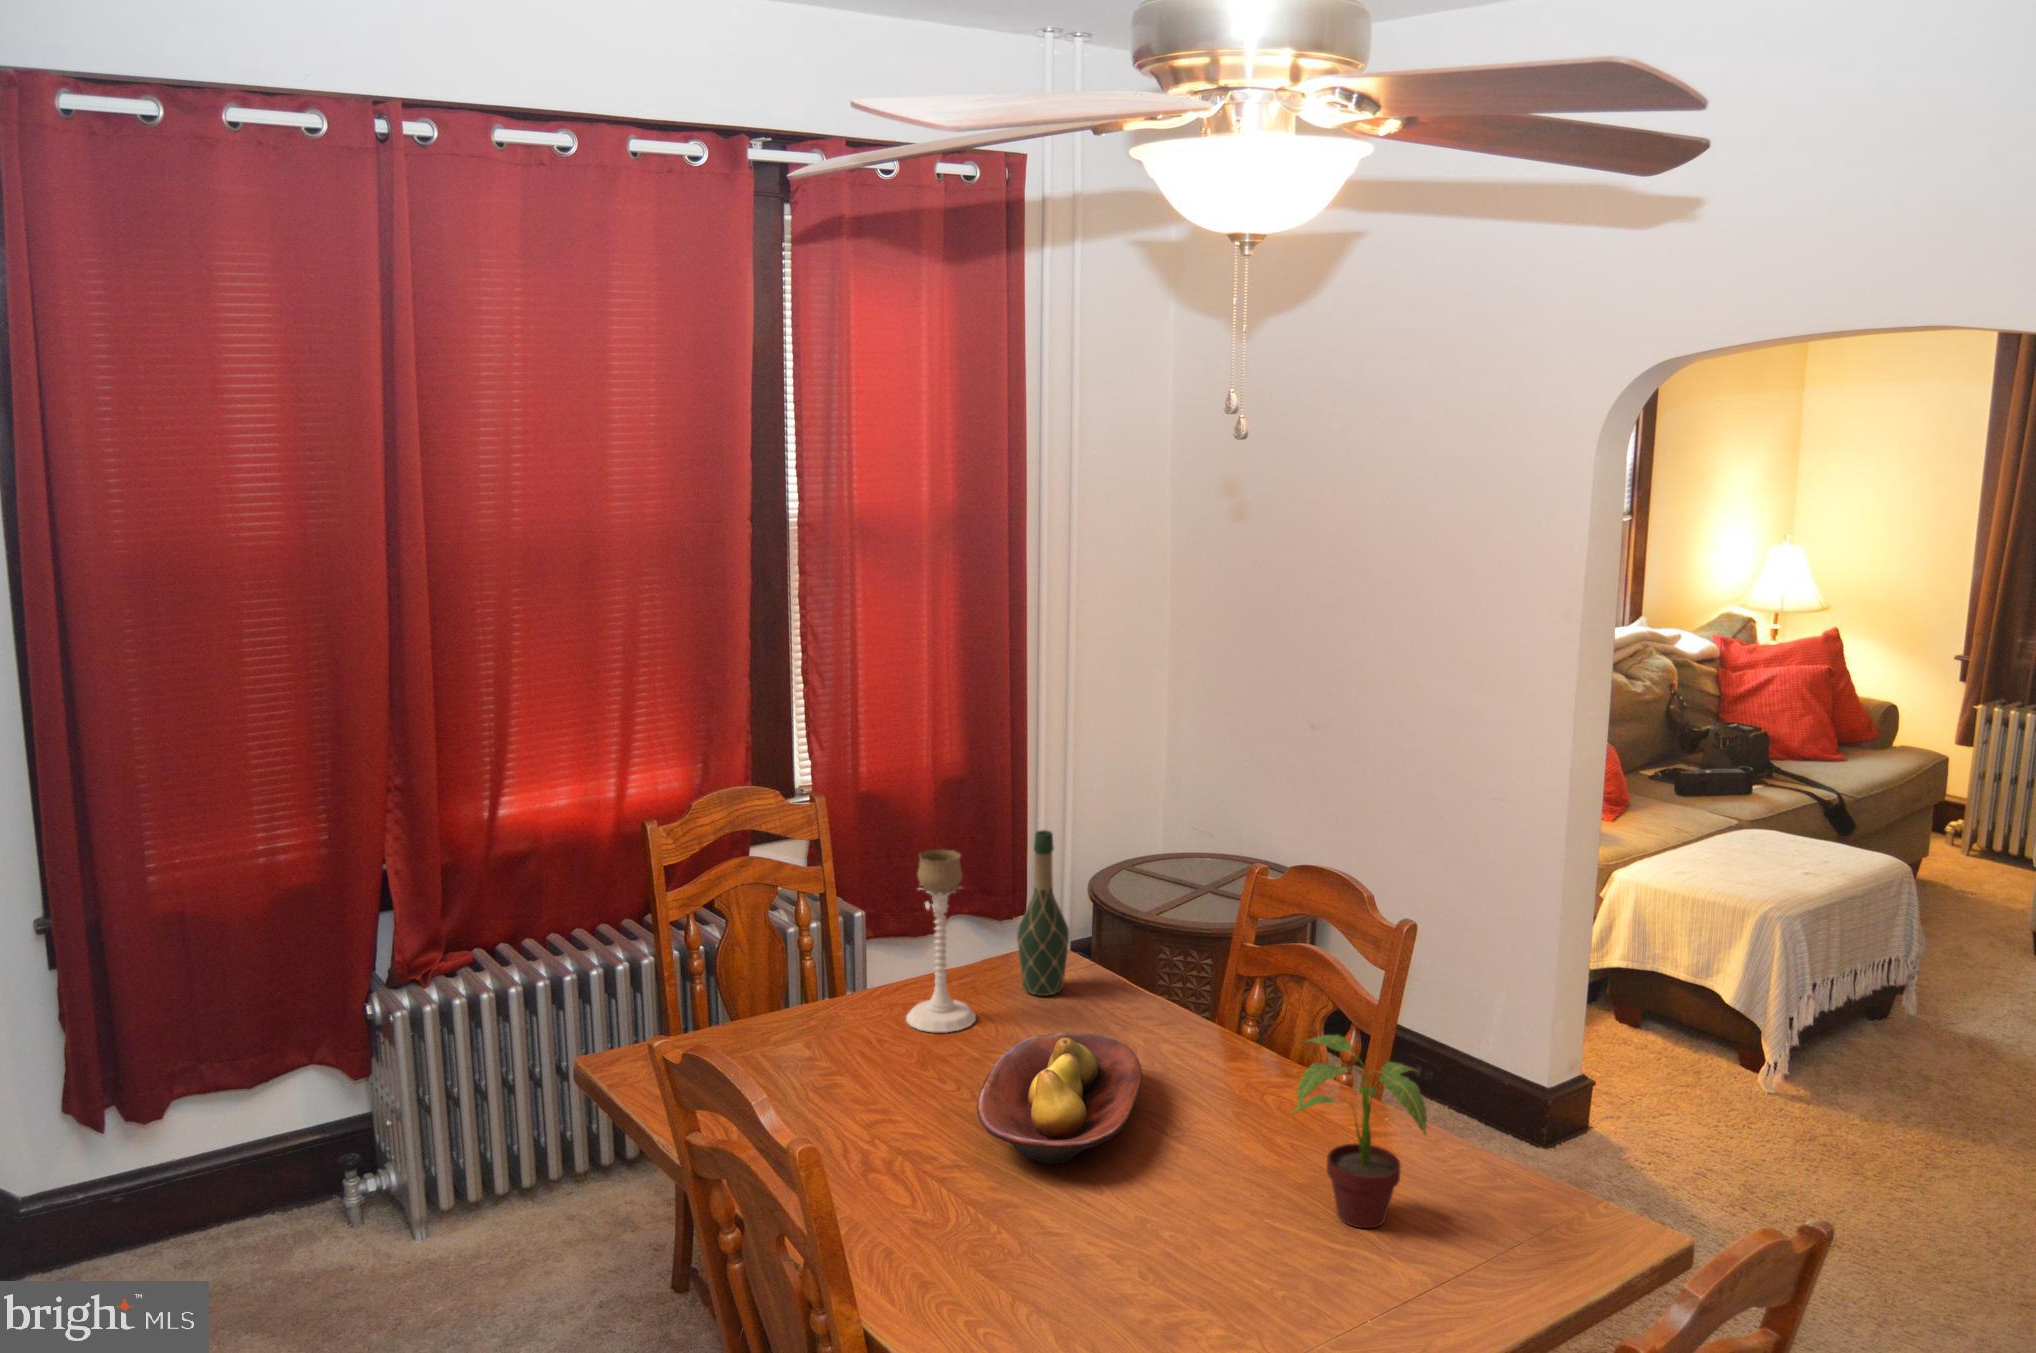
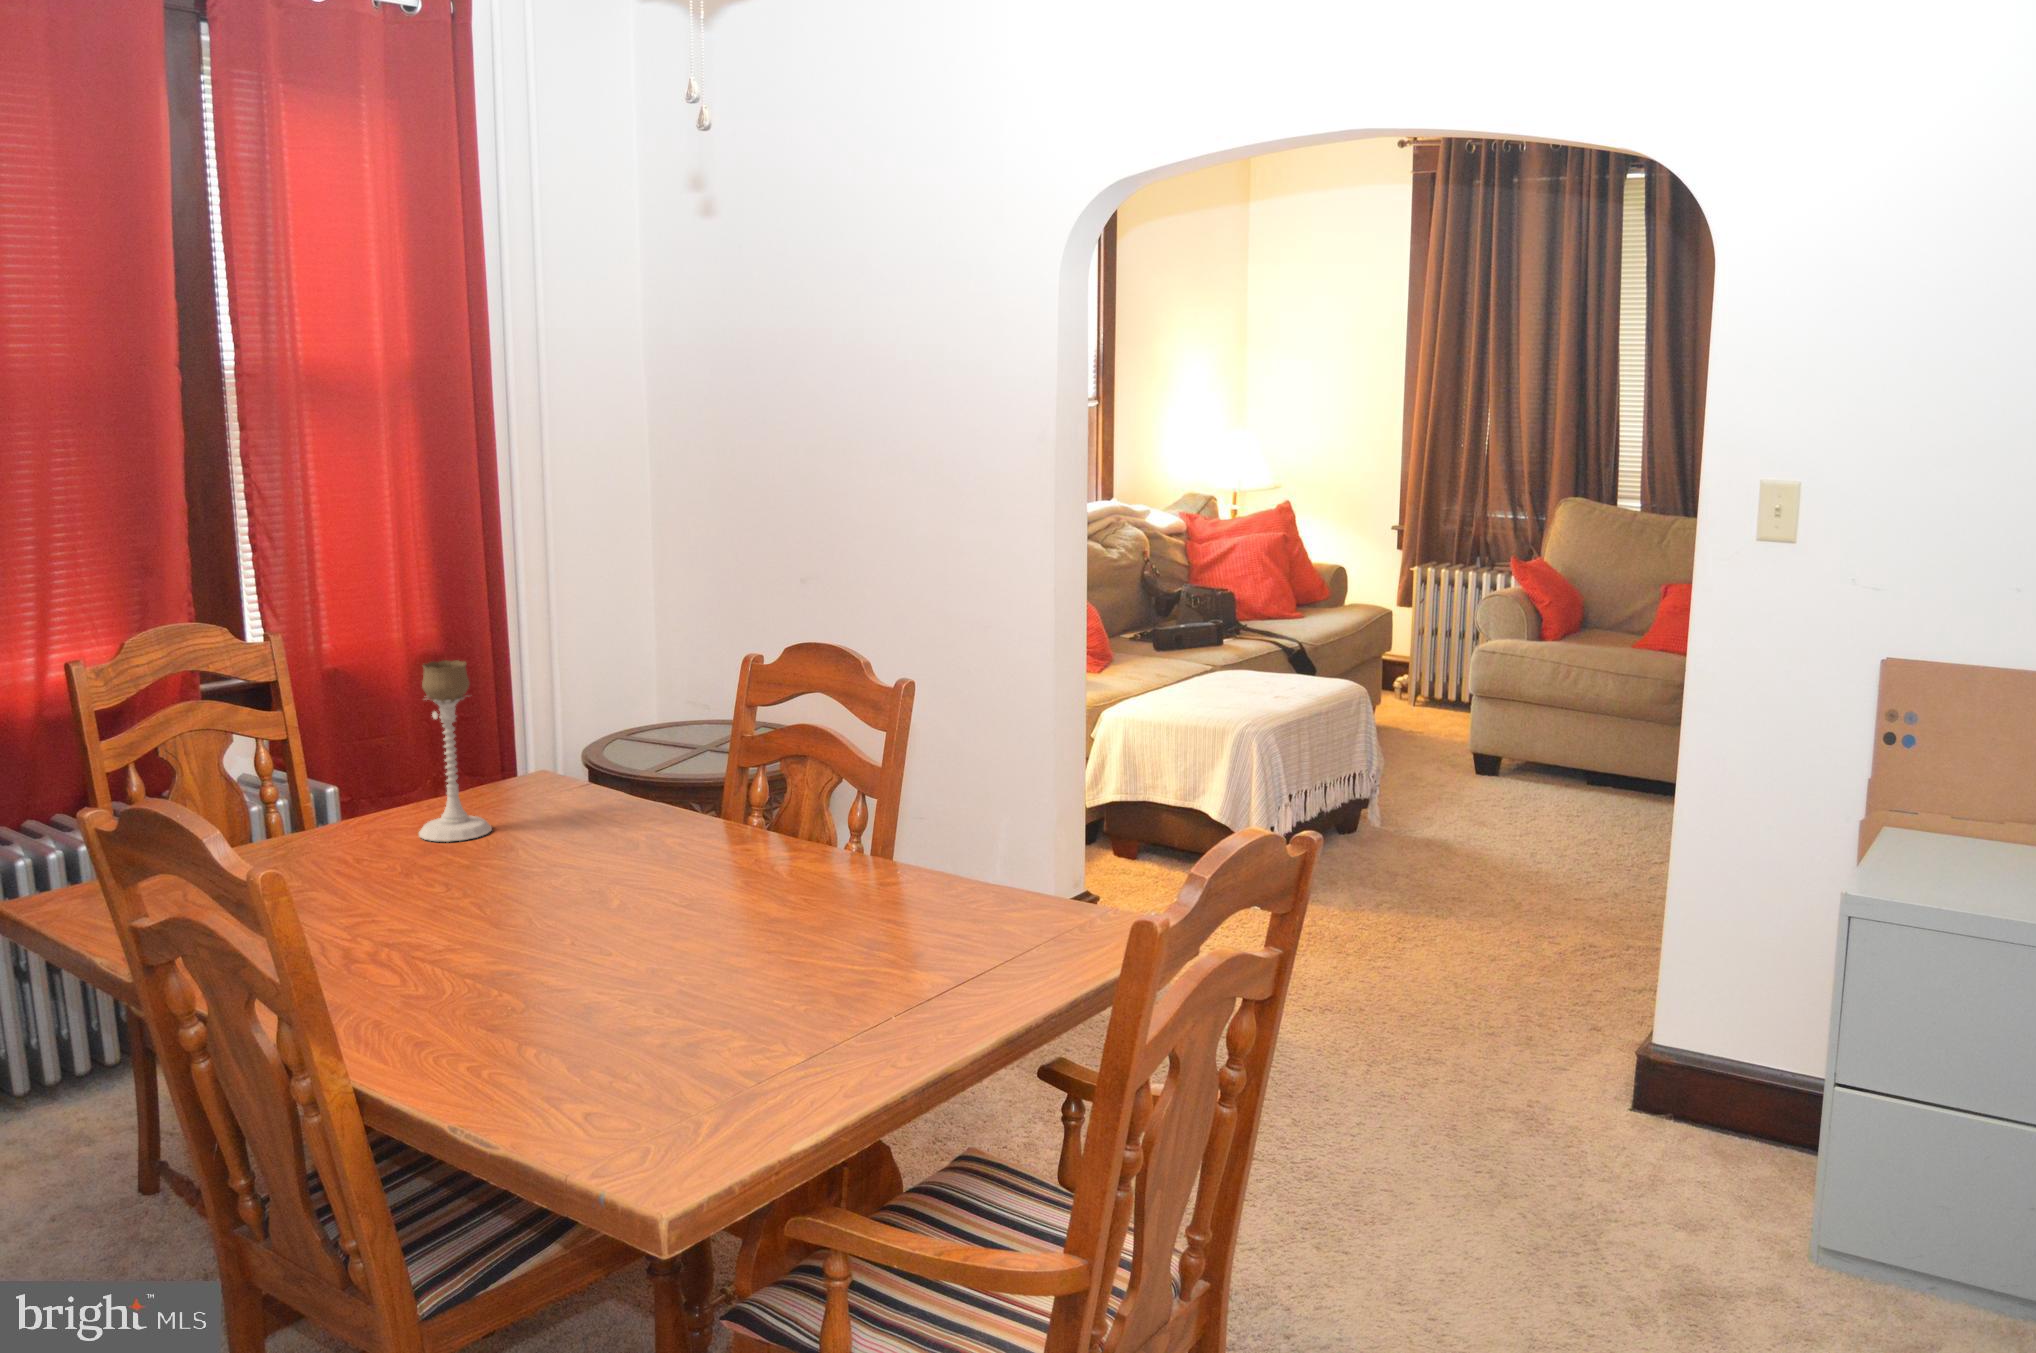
wine bottle: present [1017,830,1069,996] -> none [527,643,581,808]
fruit bowl: present [977,1032,1142,1164] -> none [511,808,668,911]
potted plant: present [1293,1035,1427,1228] -> none [809,755,928,915]

